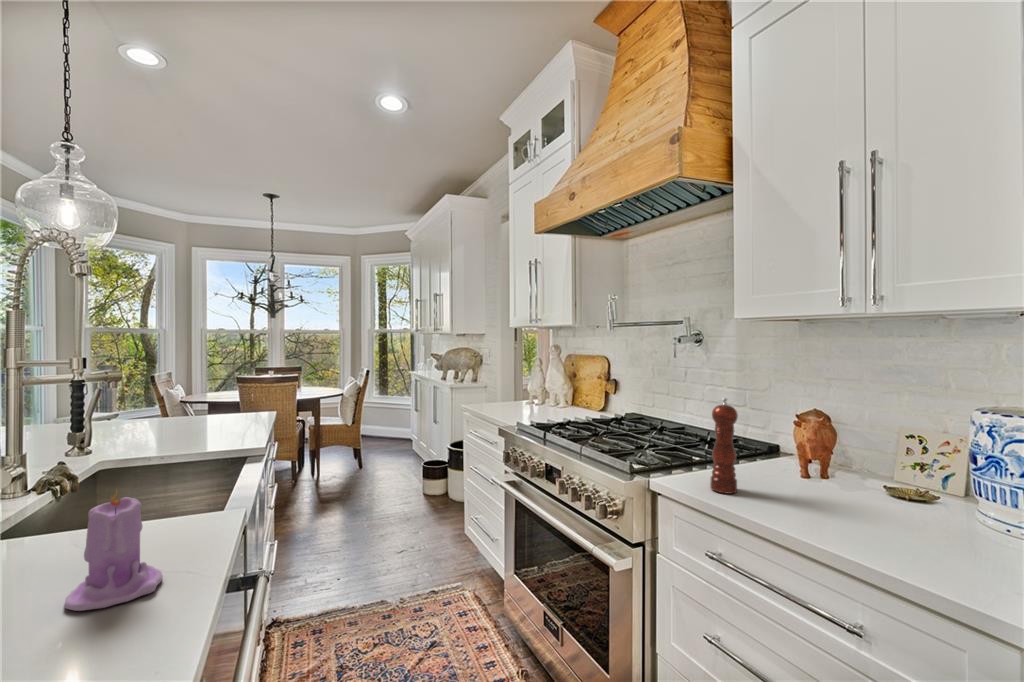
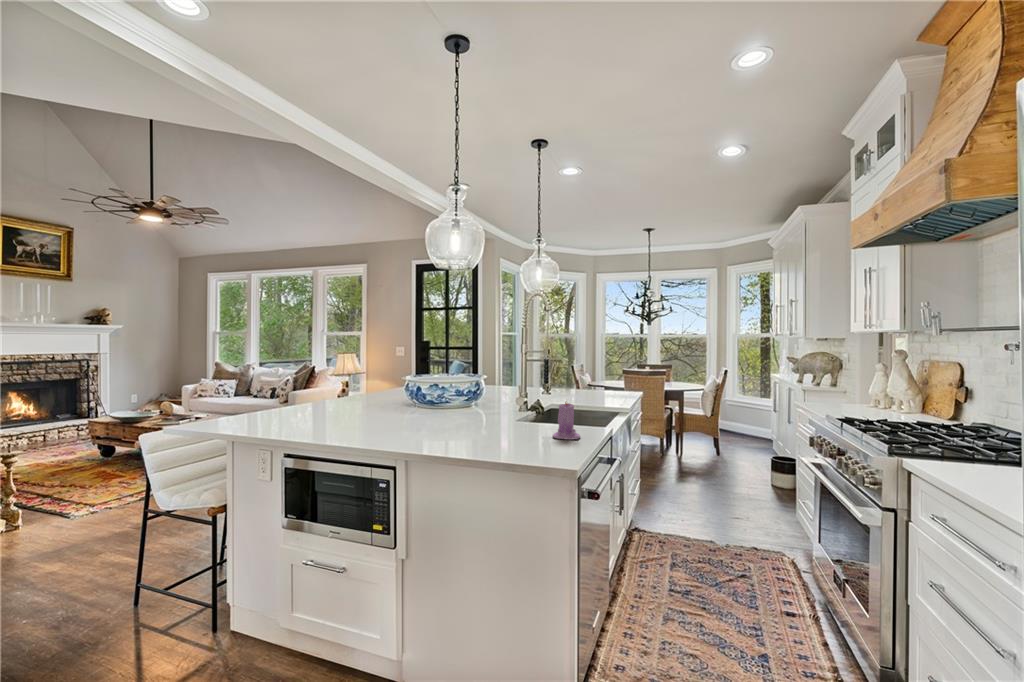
pepper mill: present [710,398,738,494] -> none [952,396,982,477]

